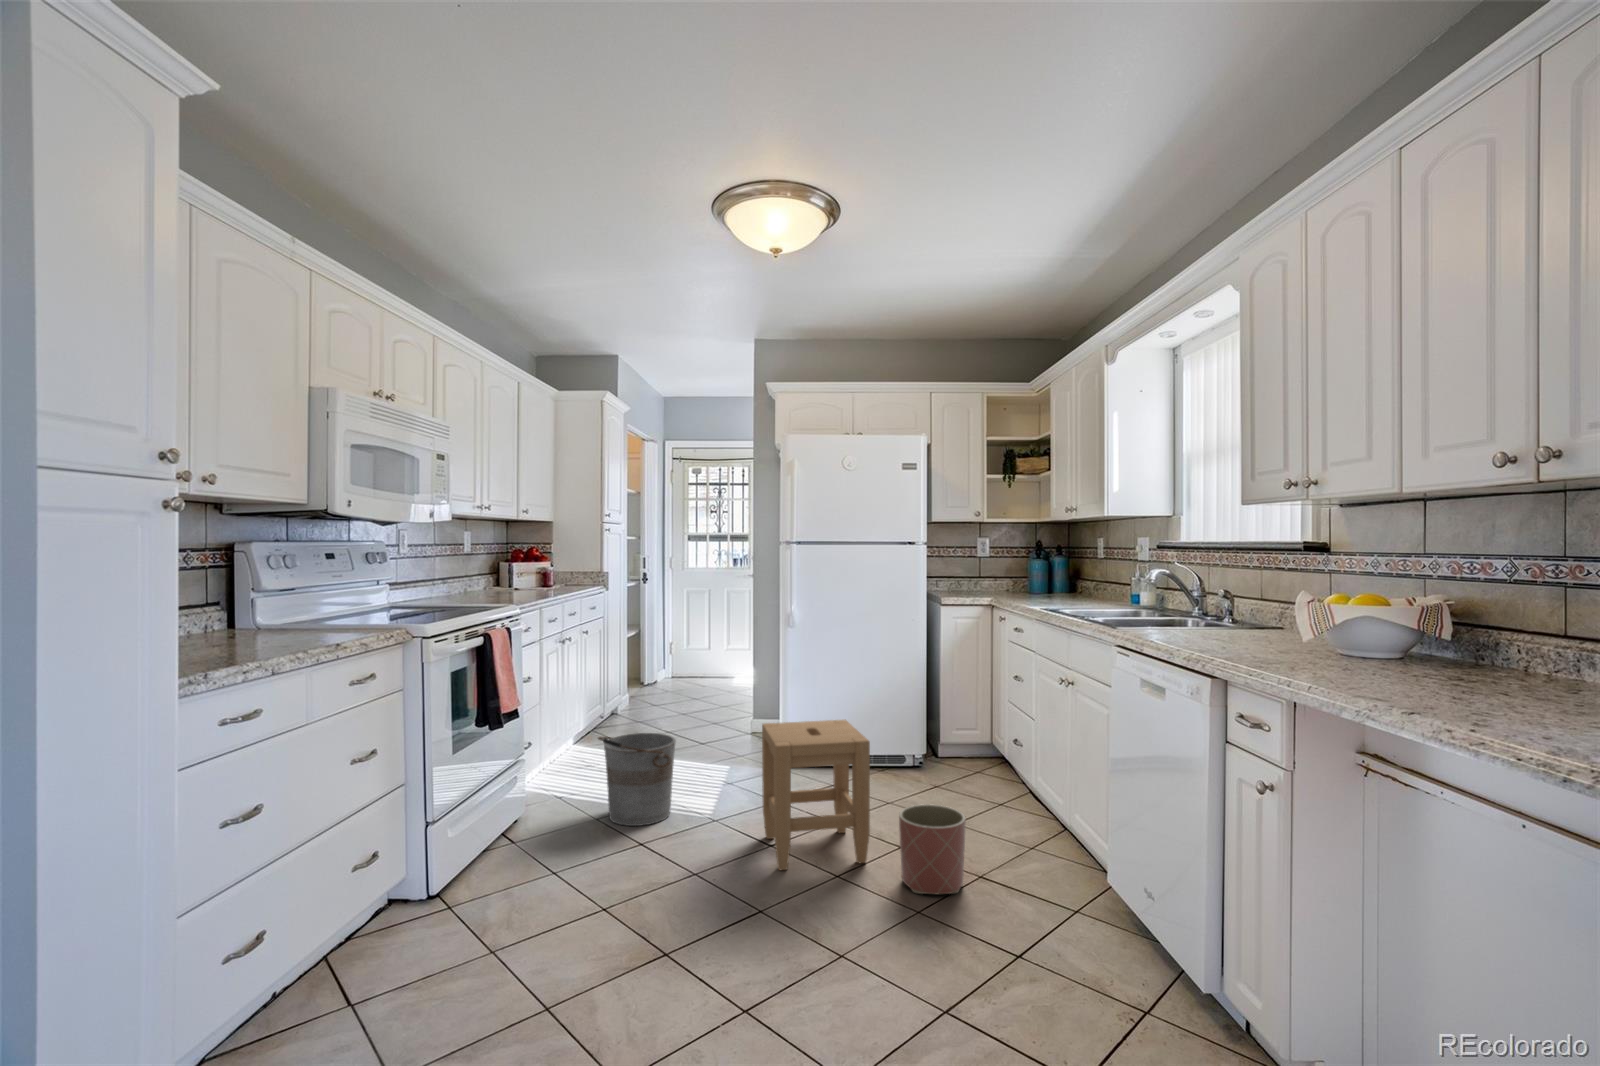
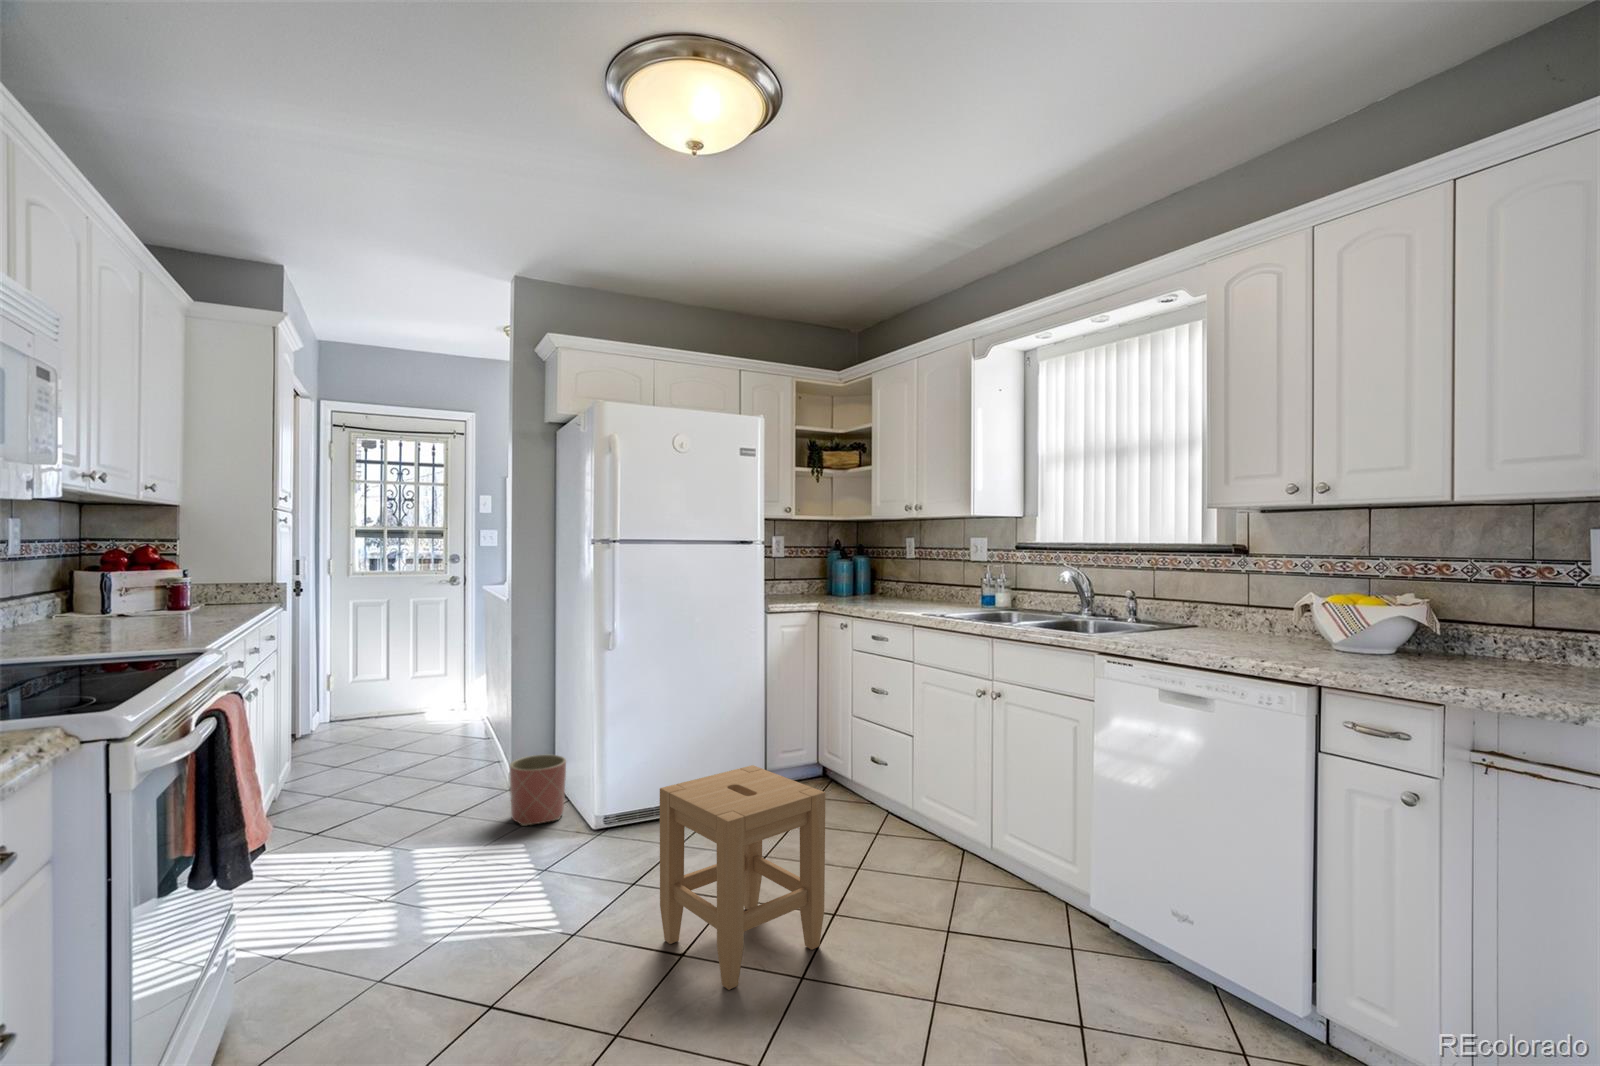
bucket: present [598,733,676,826] -> none [377,822,511,979]
planter: present [899,804,966,894] -> present [509,755,566,826]

